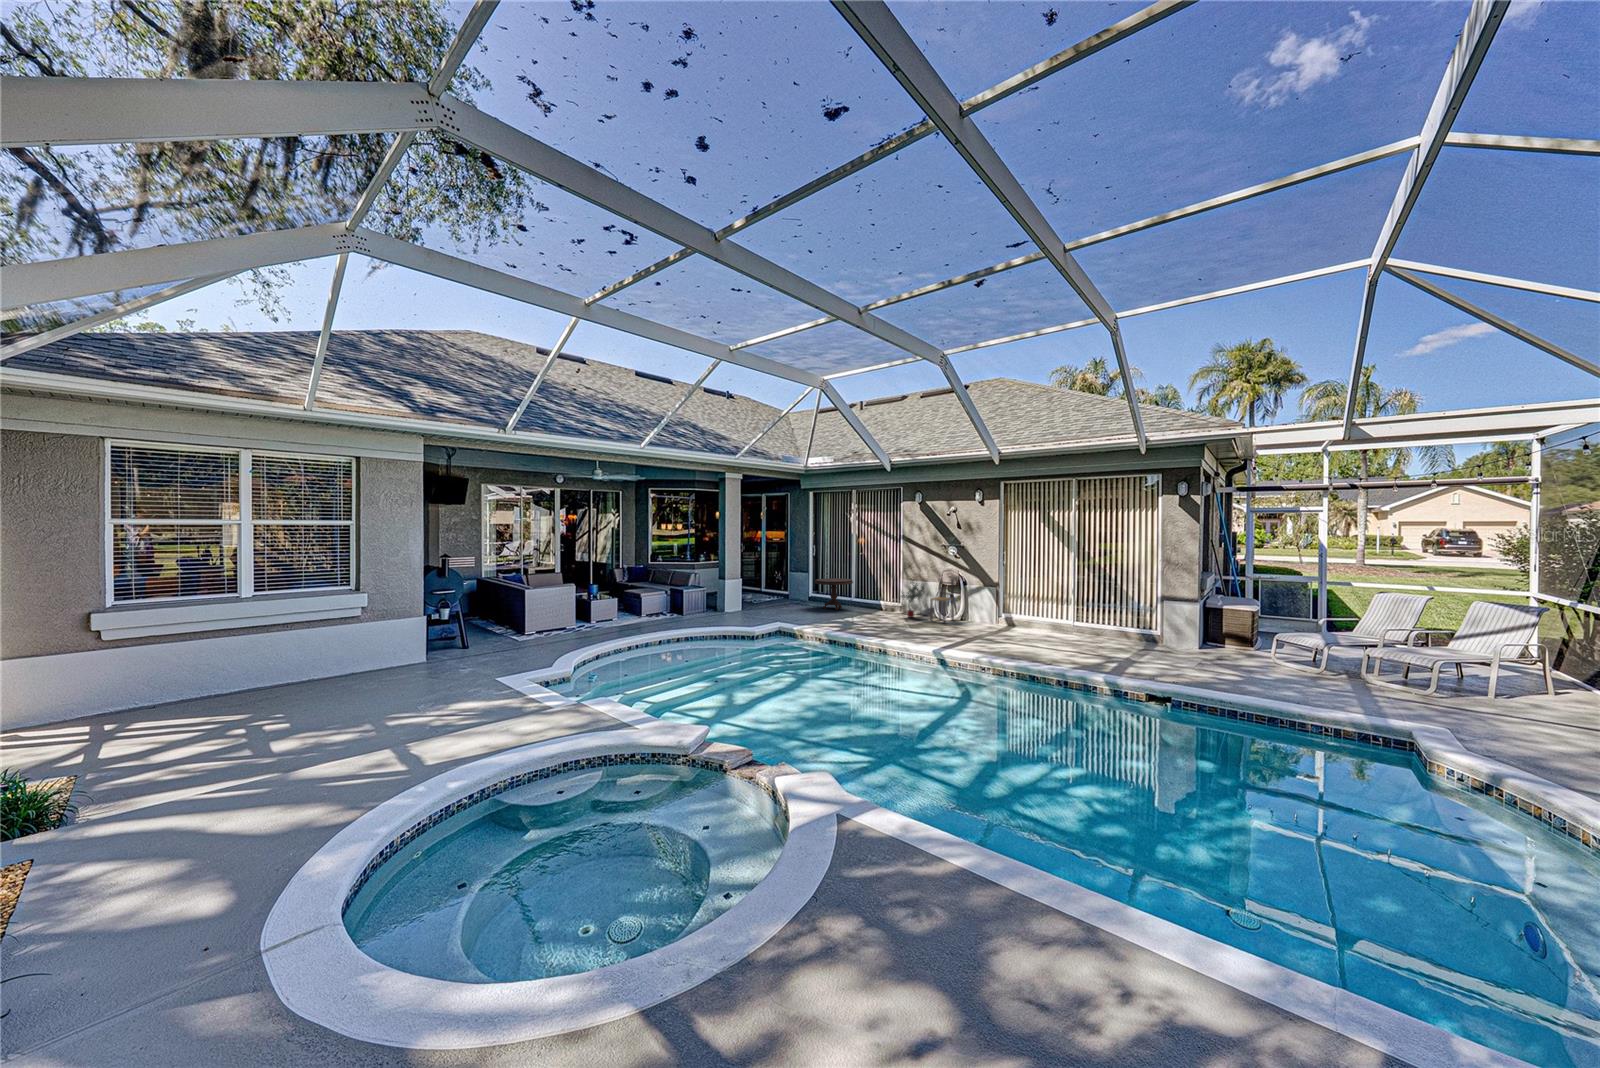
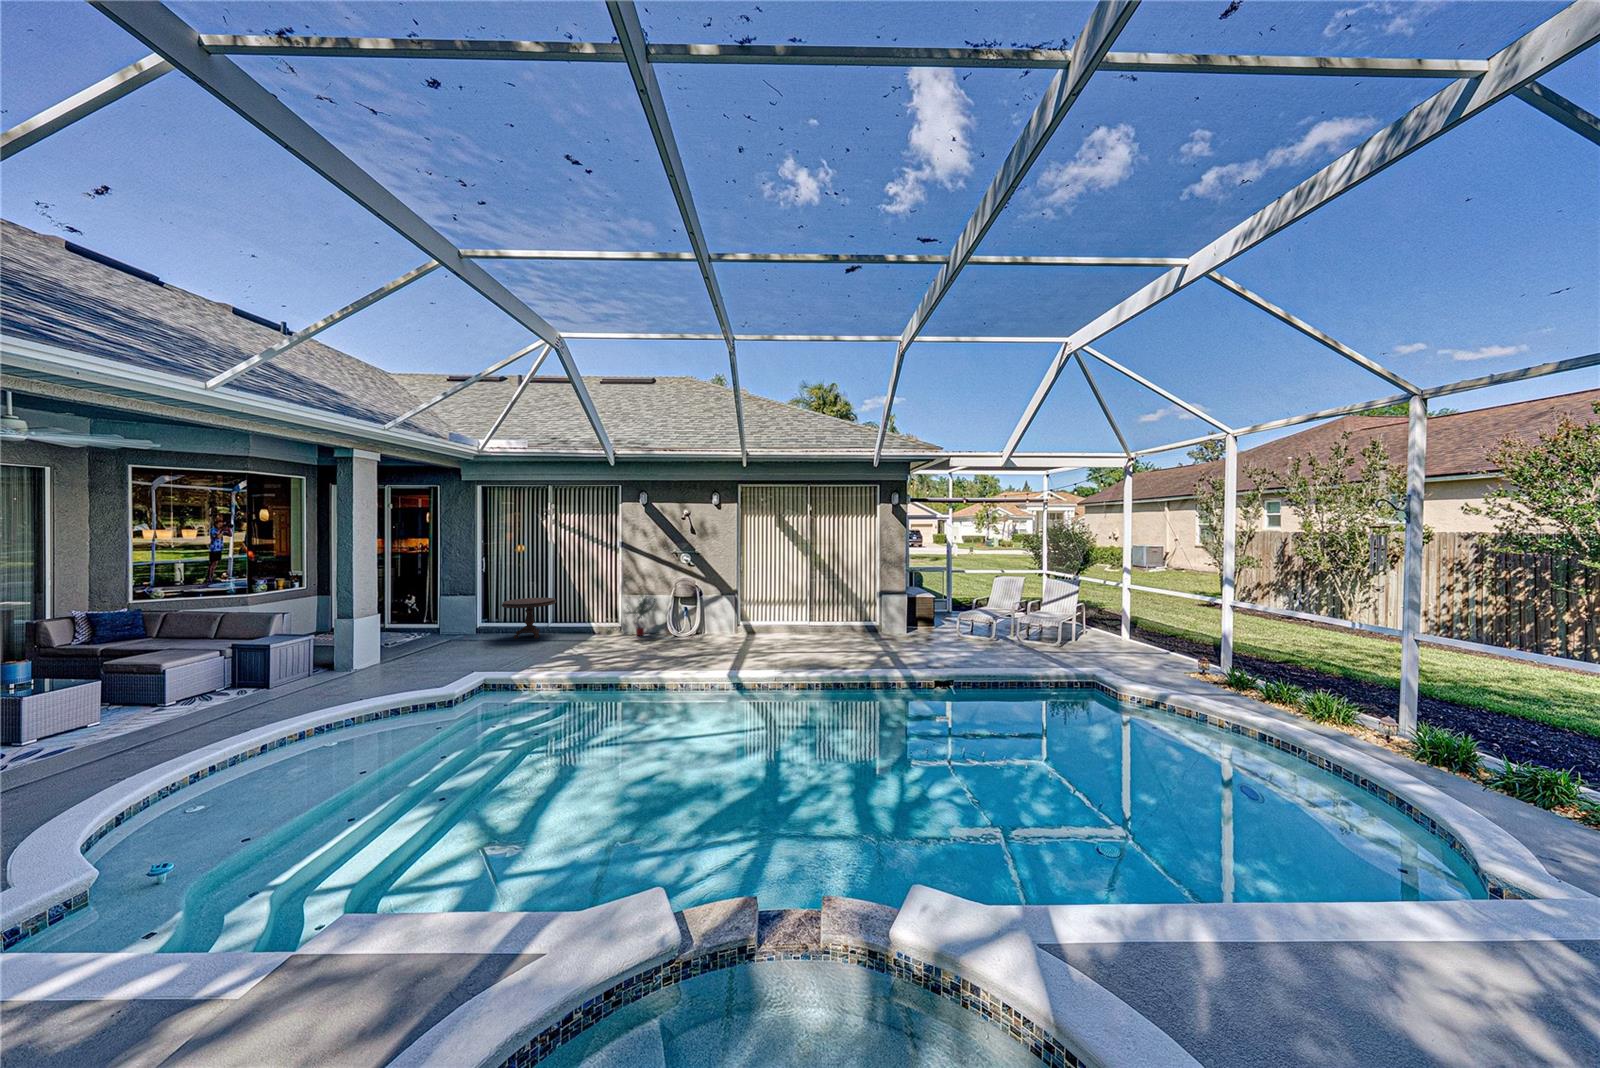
chair: present [930,579,954,622] -> none [667,589,689,637]

